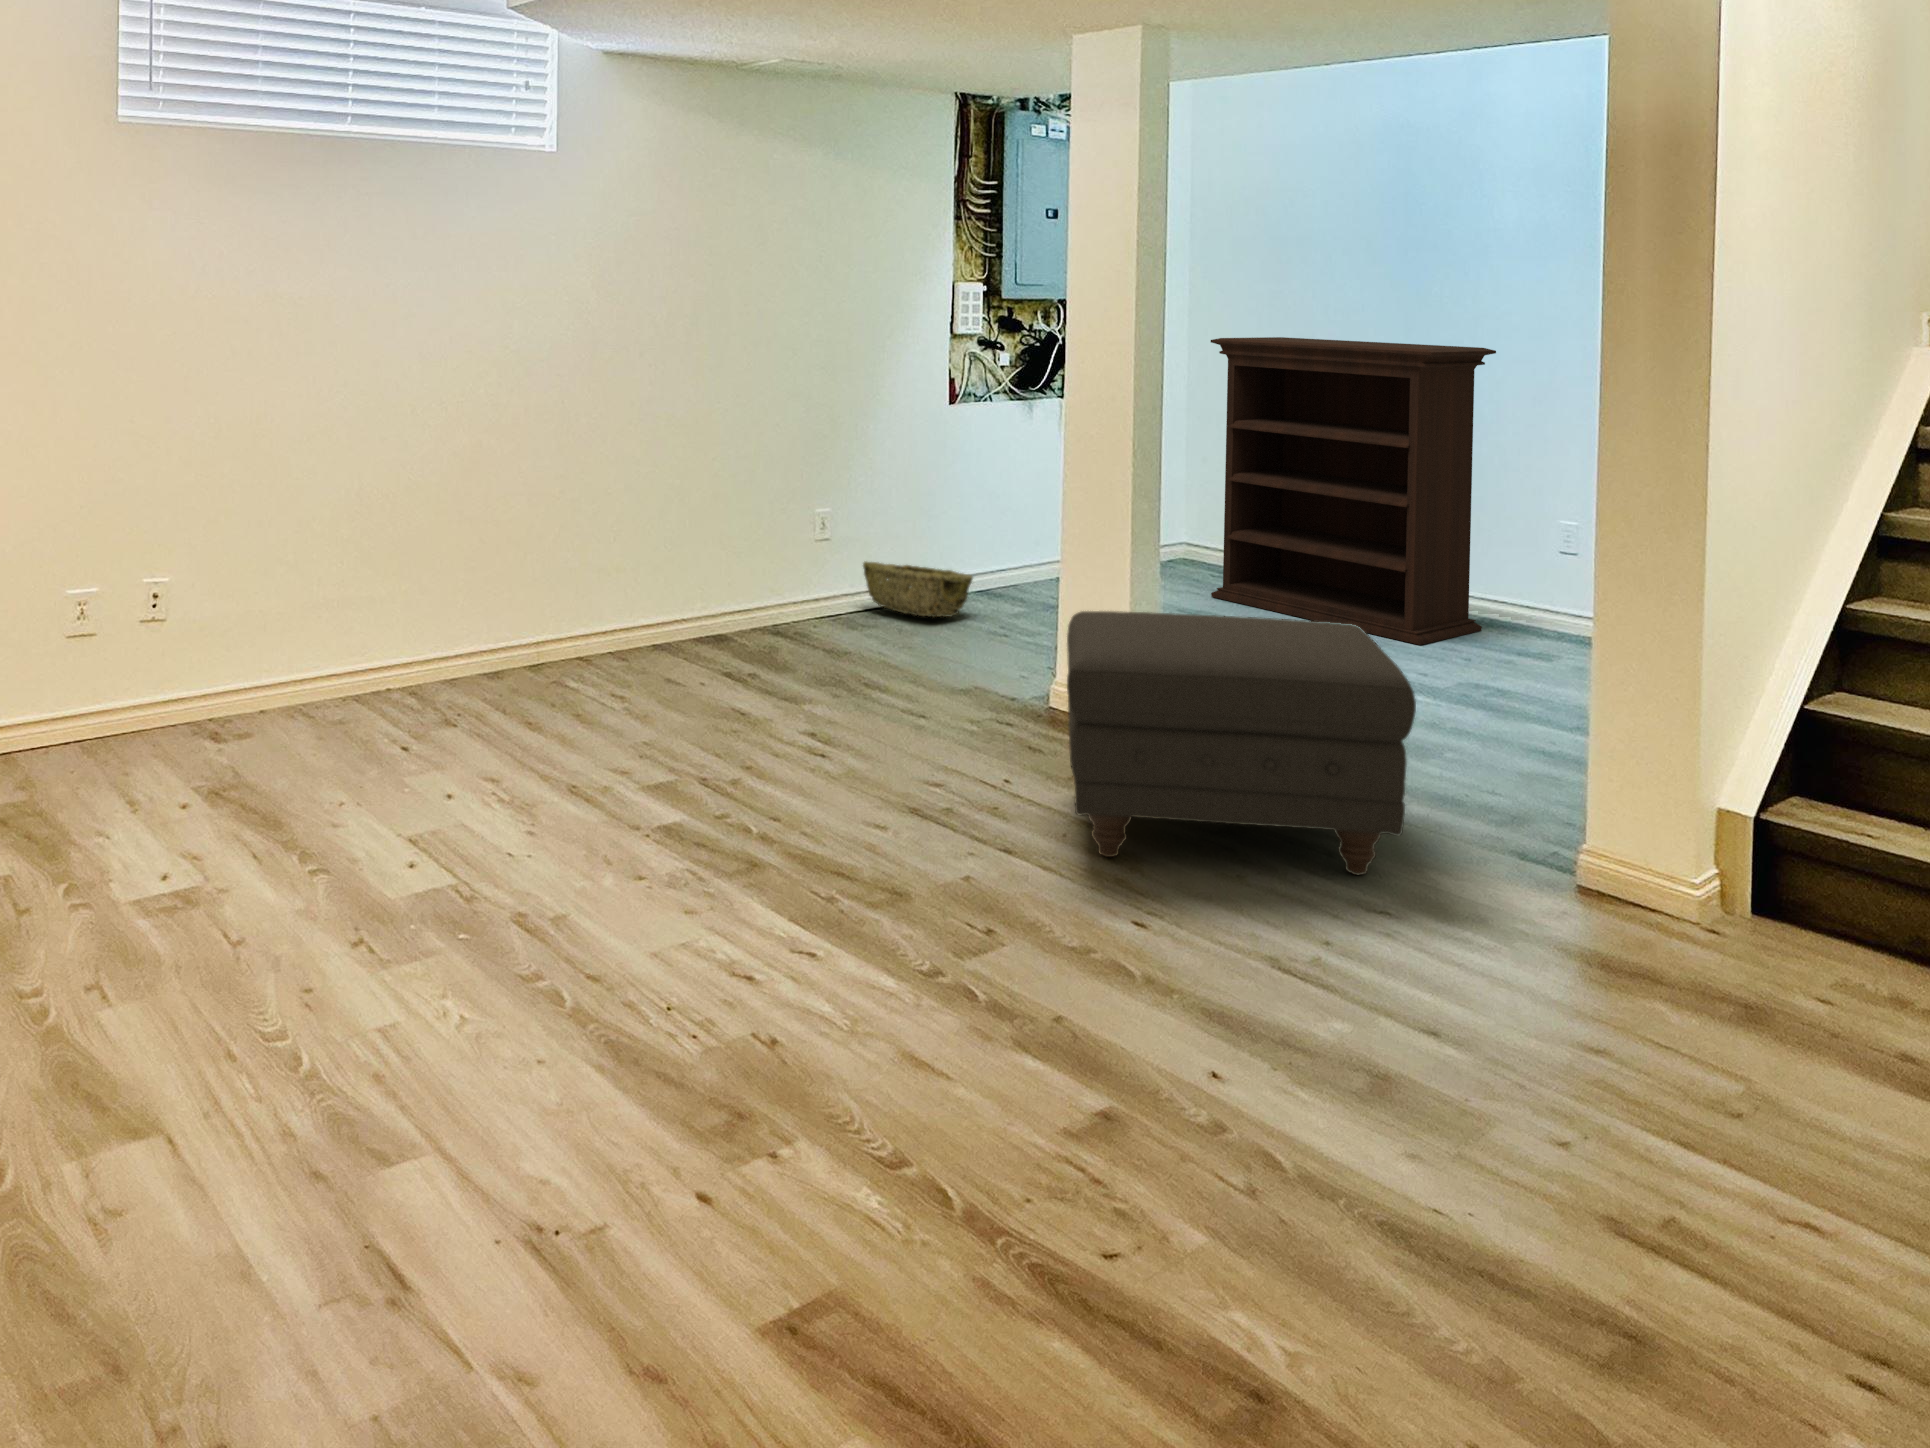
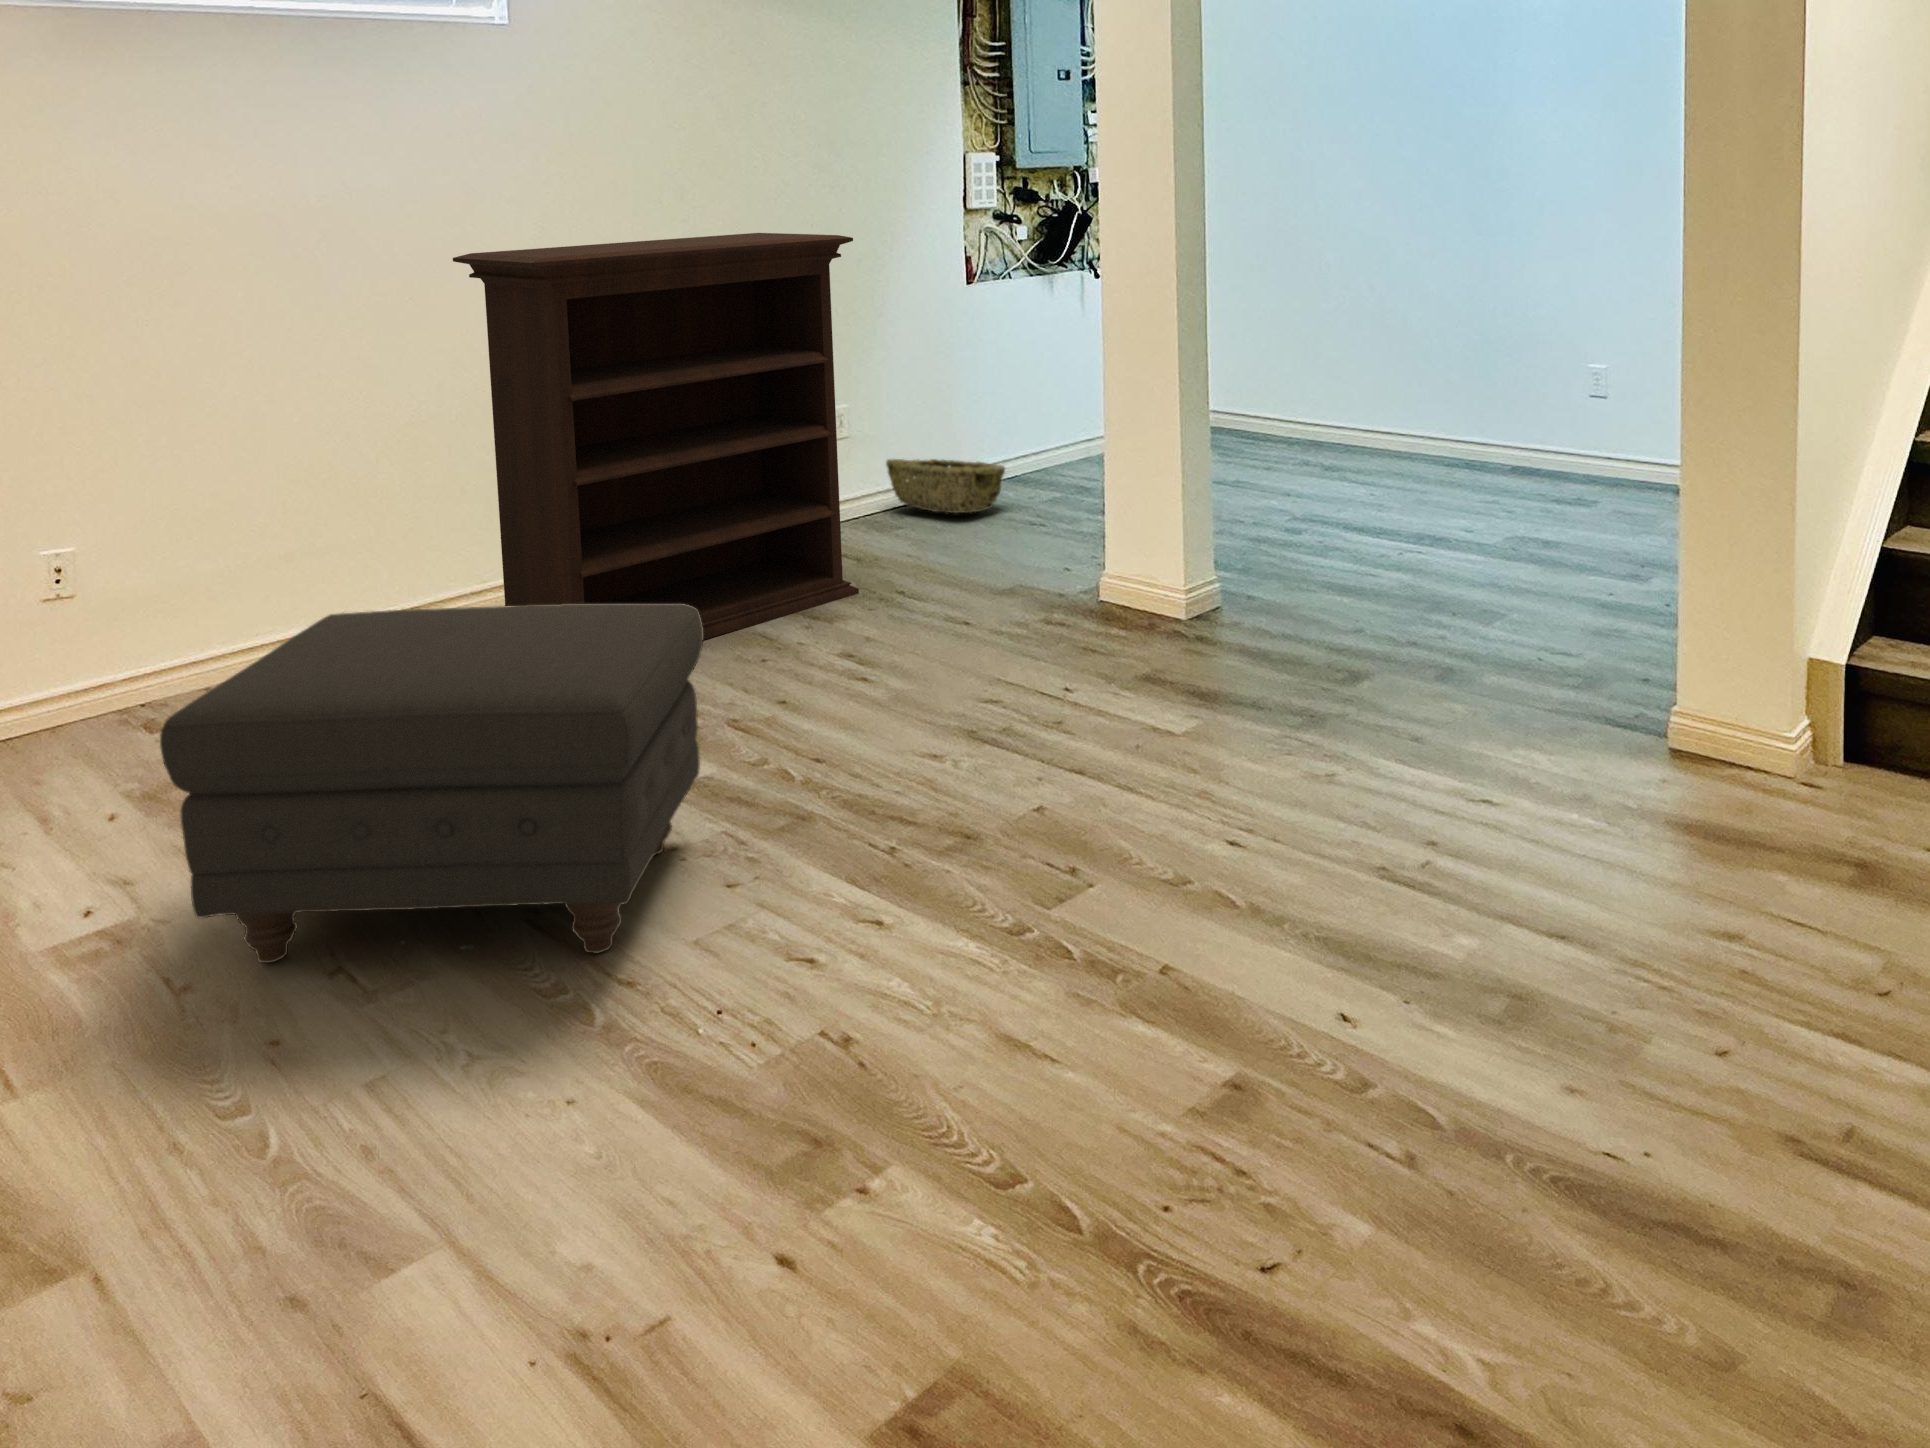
bookshelf: present [1211,337,1496,645] -> present [453,233,859,640]
ottoman: present [1067,611,1416,875] -> present [160,604,703,963]

